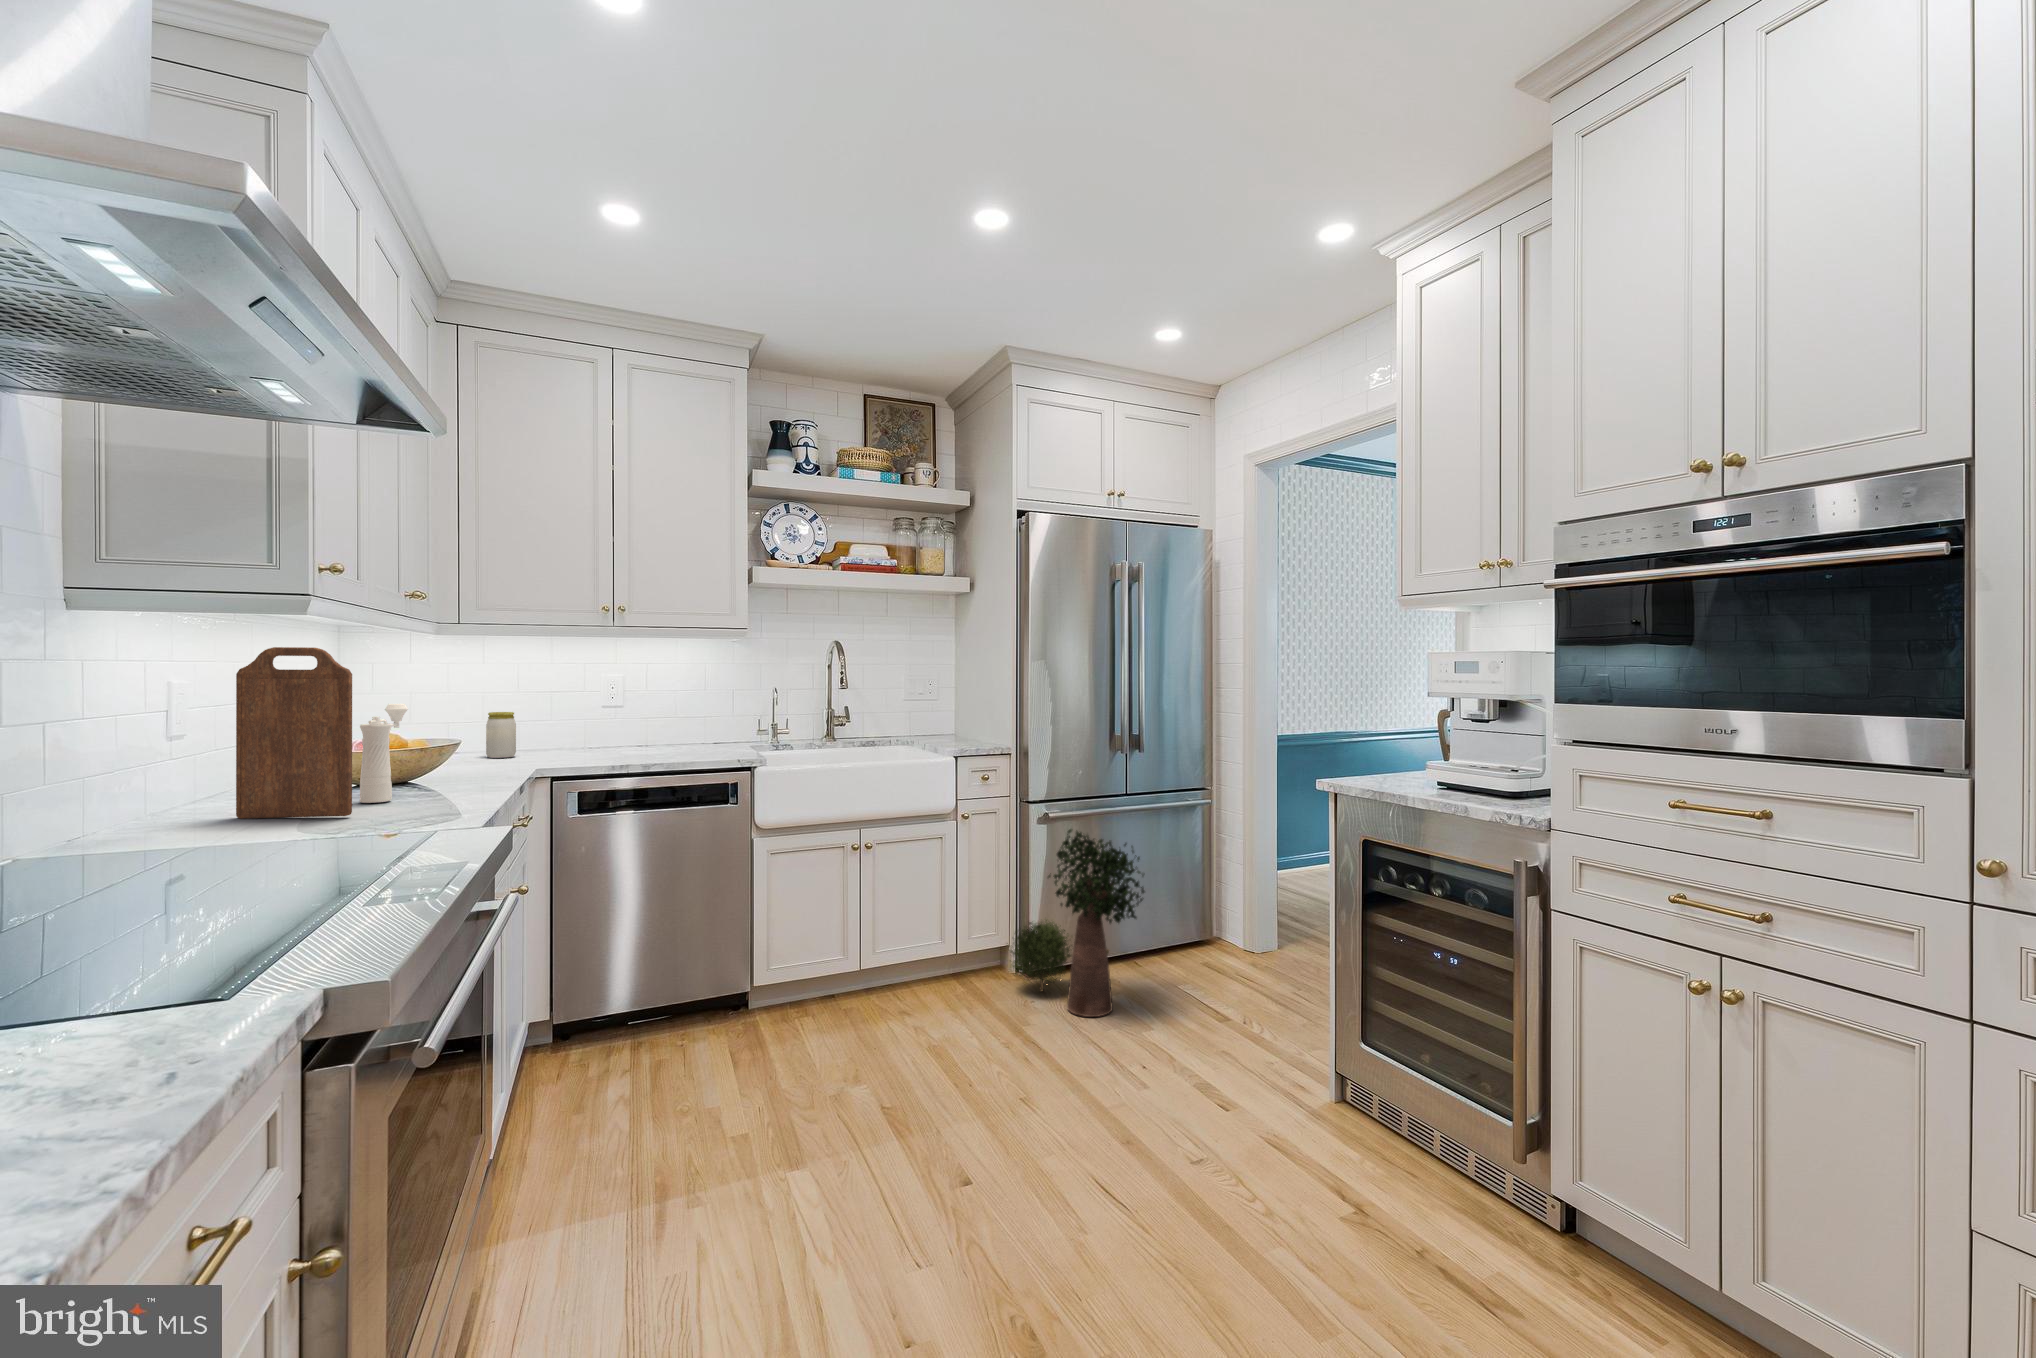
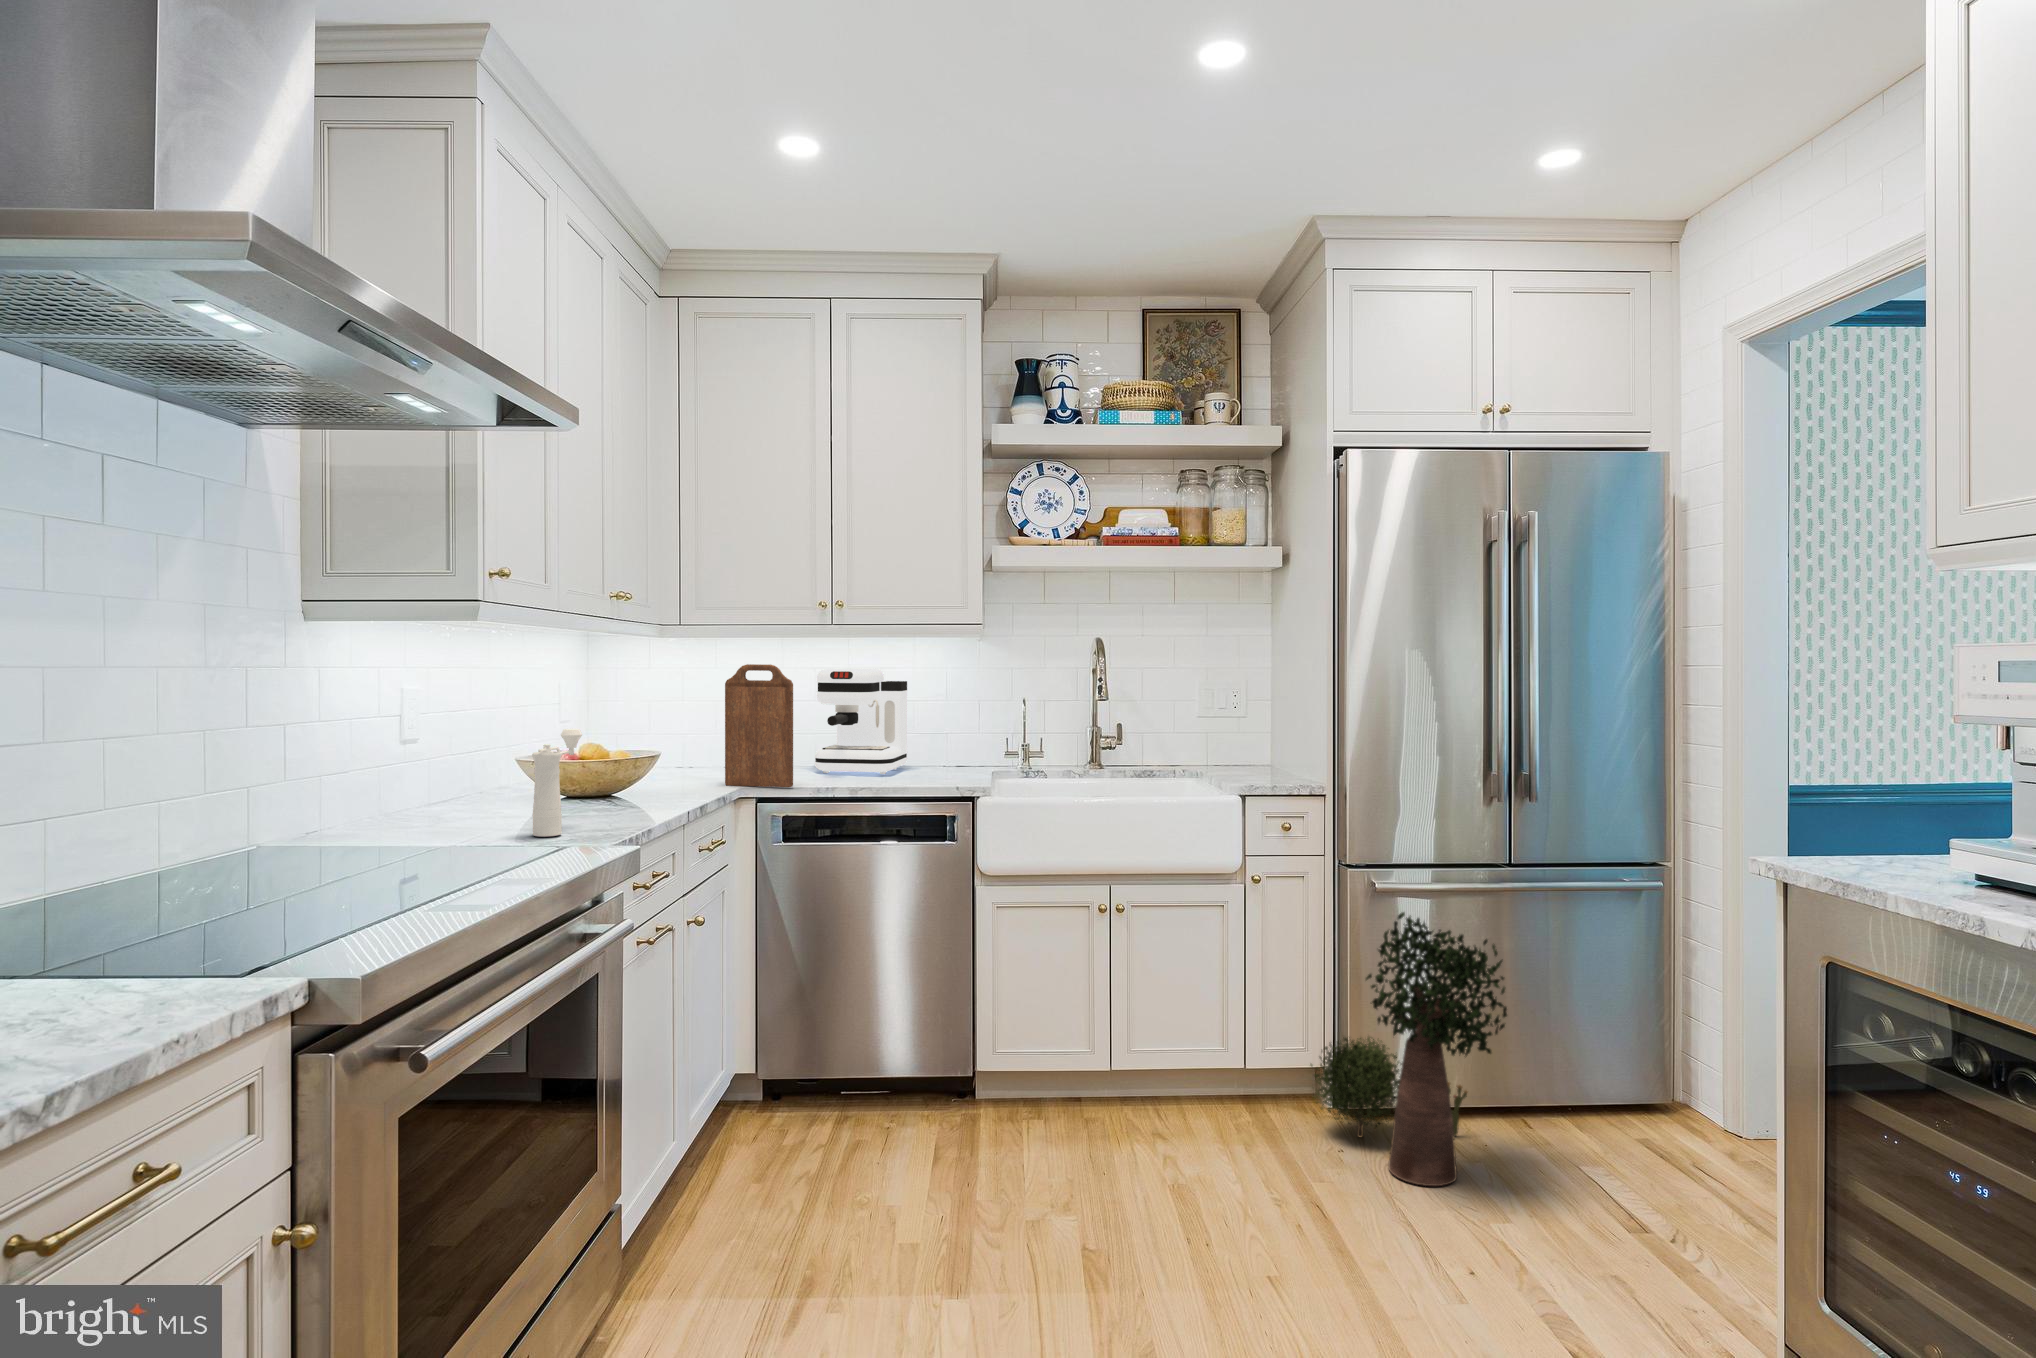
cutting board: present [236,647,352,819] -> present [725,664,793,787]
coffee maker: none [599,663,679,749] -> present [815,669,907,774]
jar: present [486,712,516,758] -> none [691,728,721,781]

